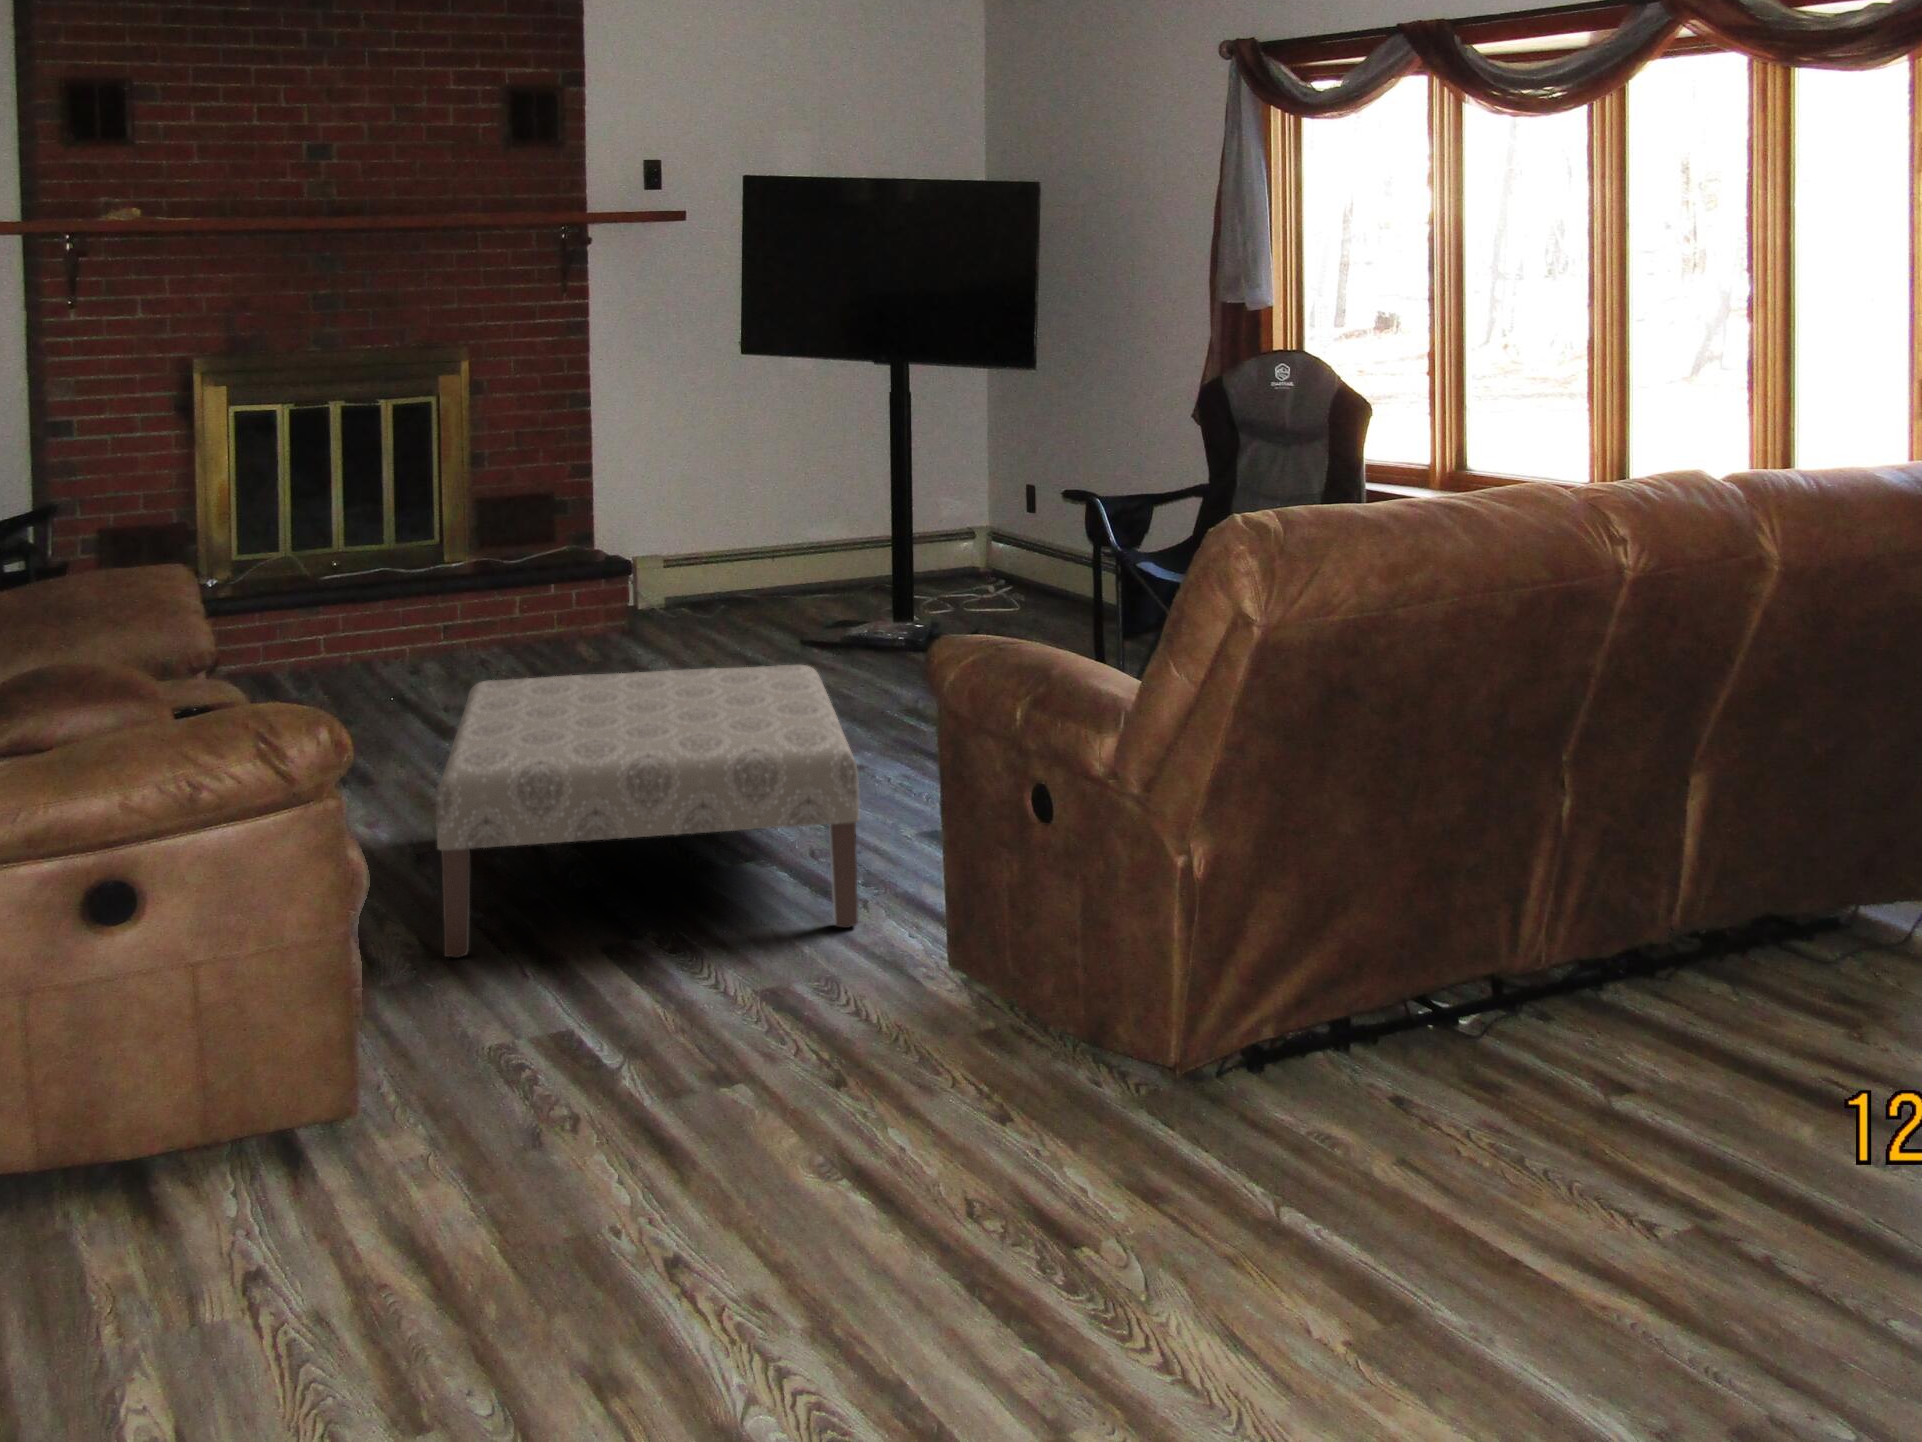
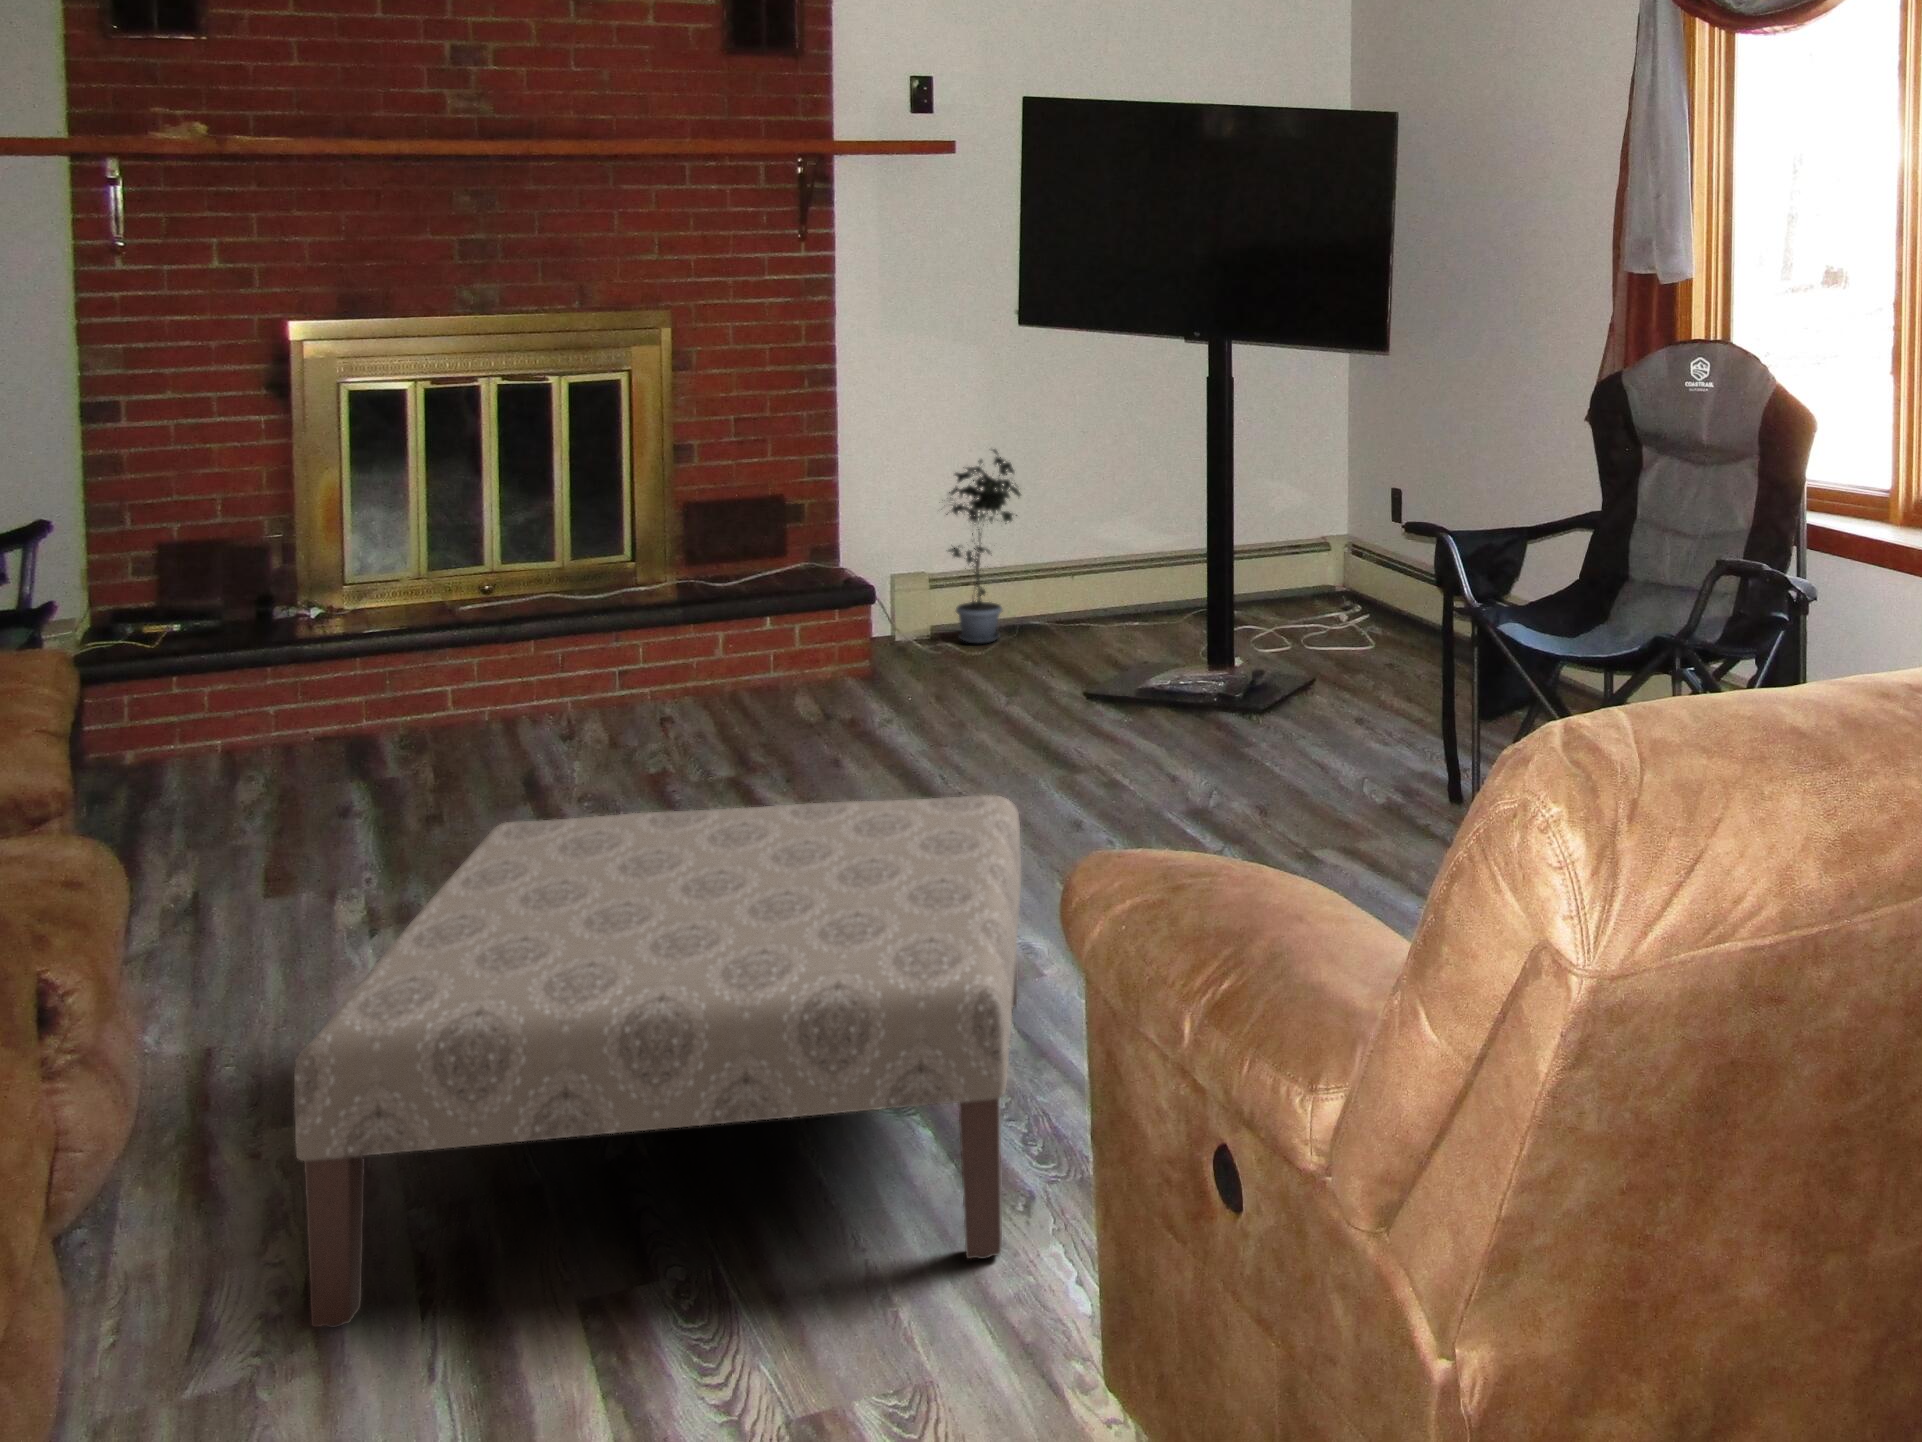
potted plant: none [671,455,739,611] -> present [946,449,1021,644]

